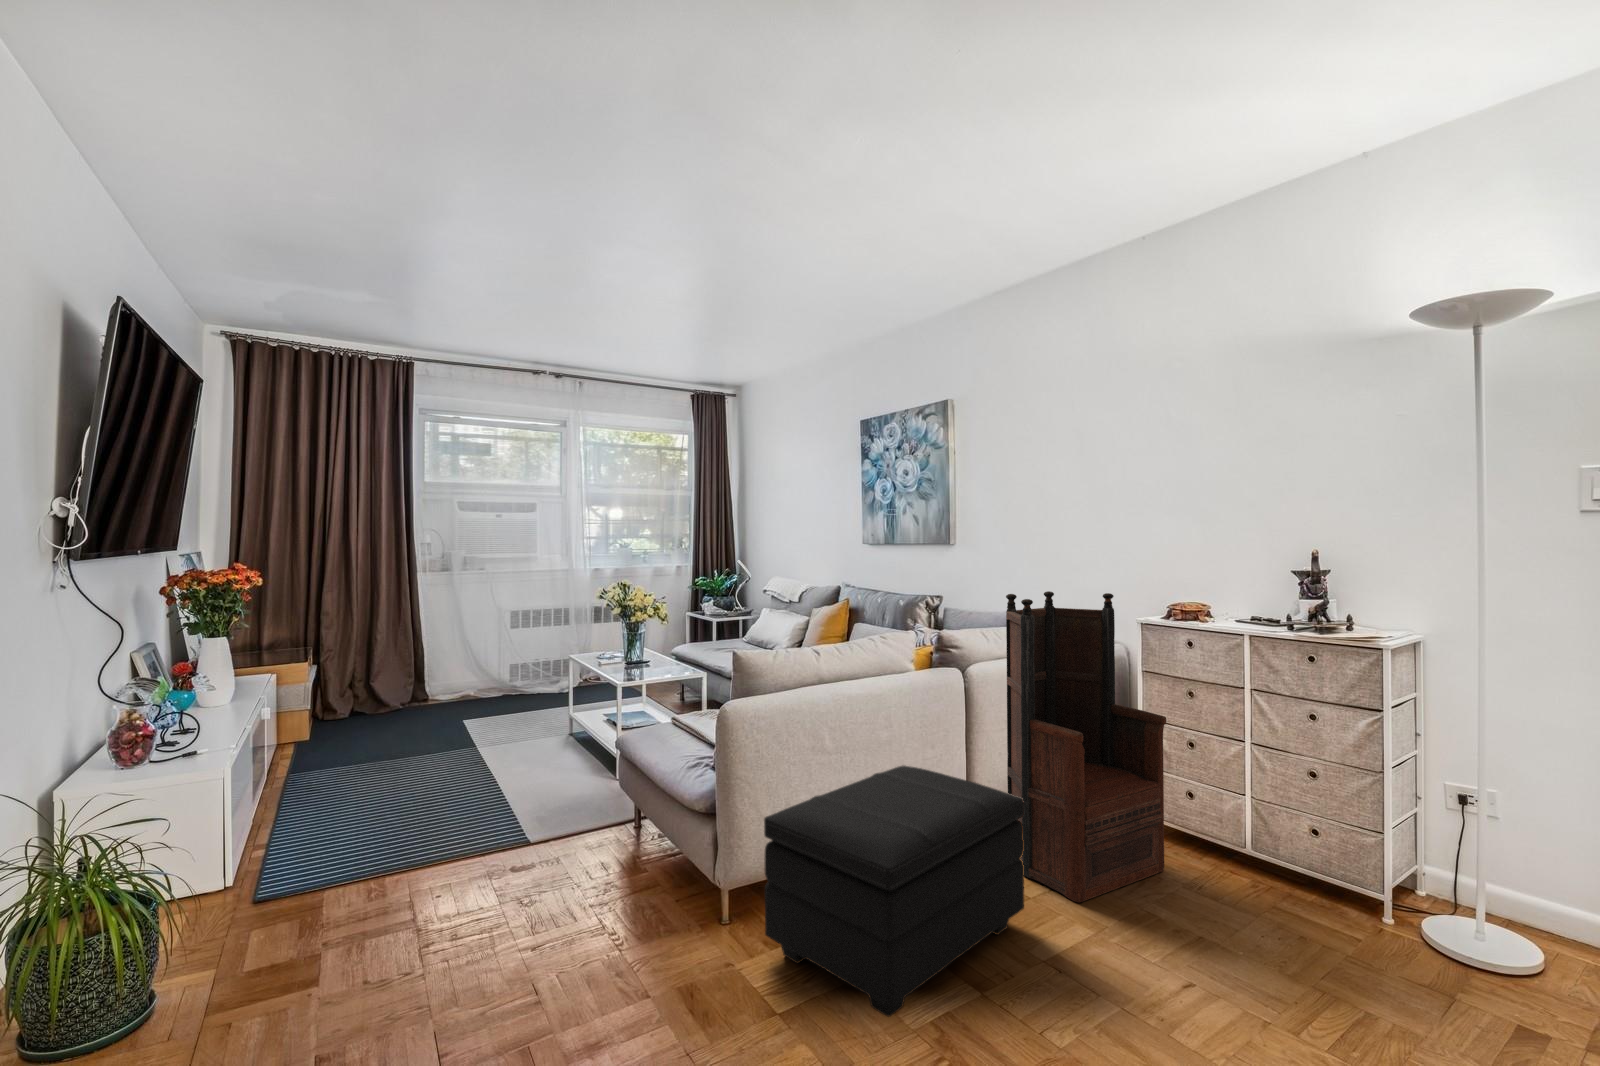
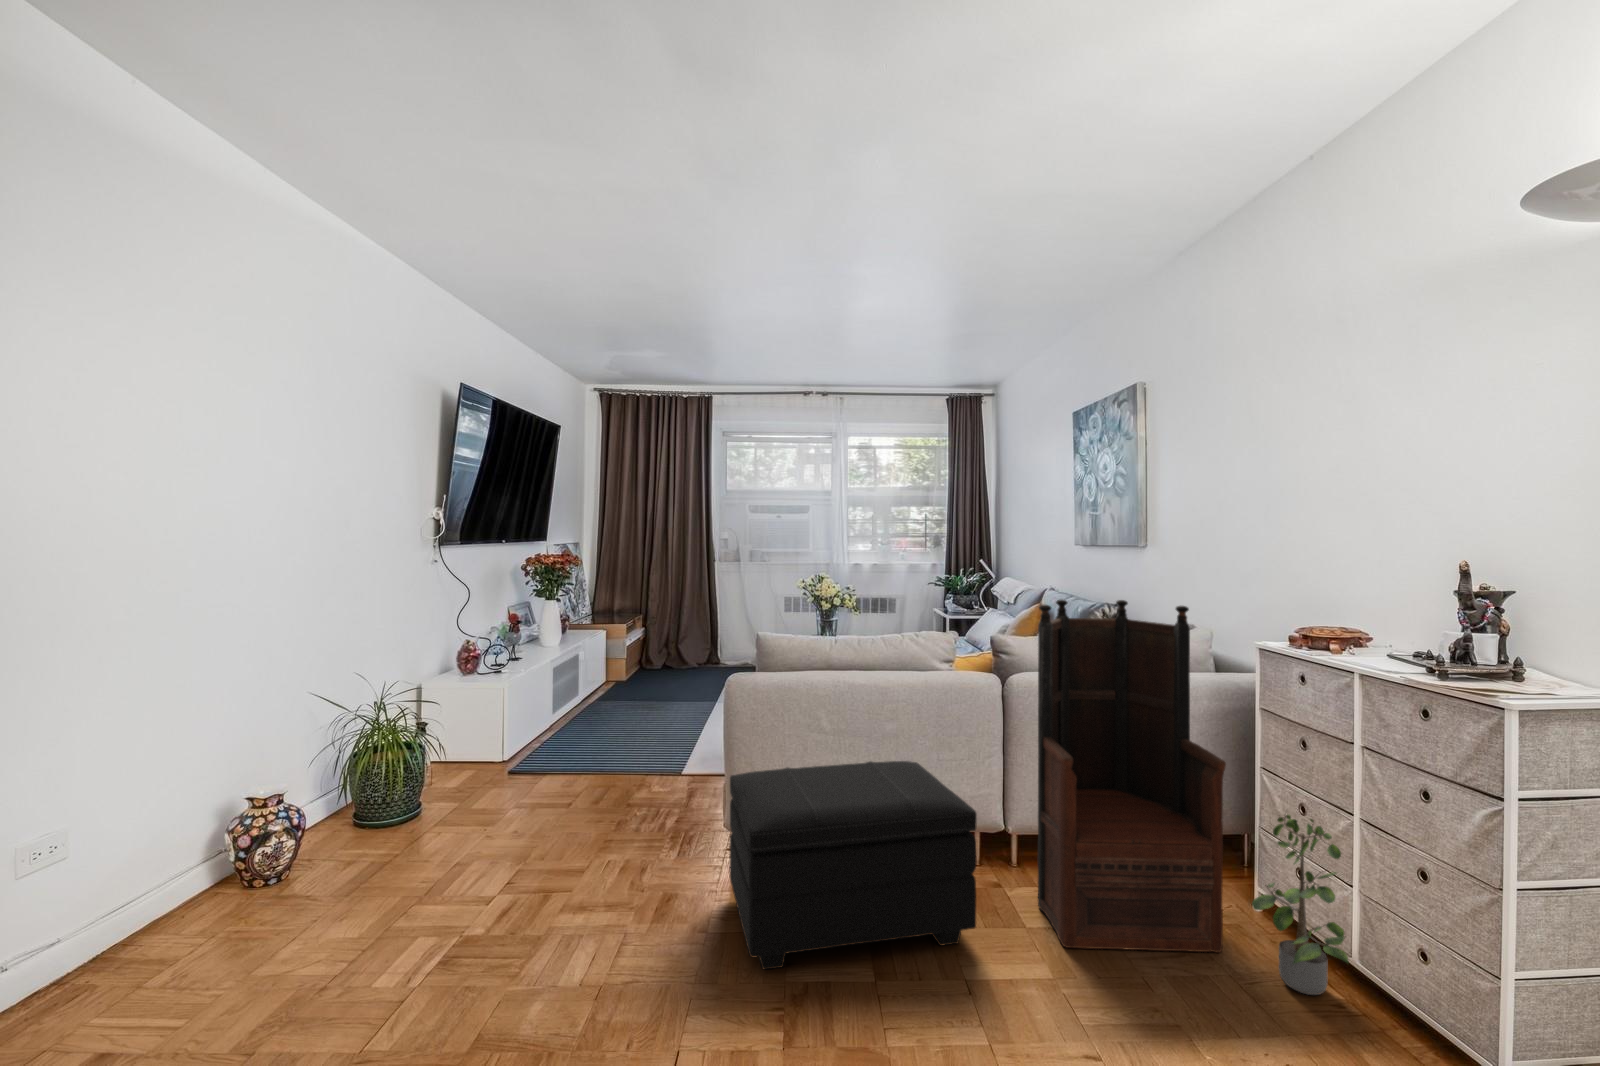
potted plant: none [1188,746,1279,884] -> present [1252,815,1349,995]

